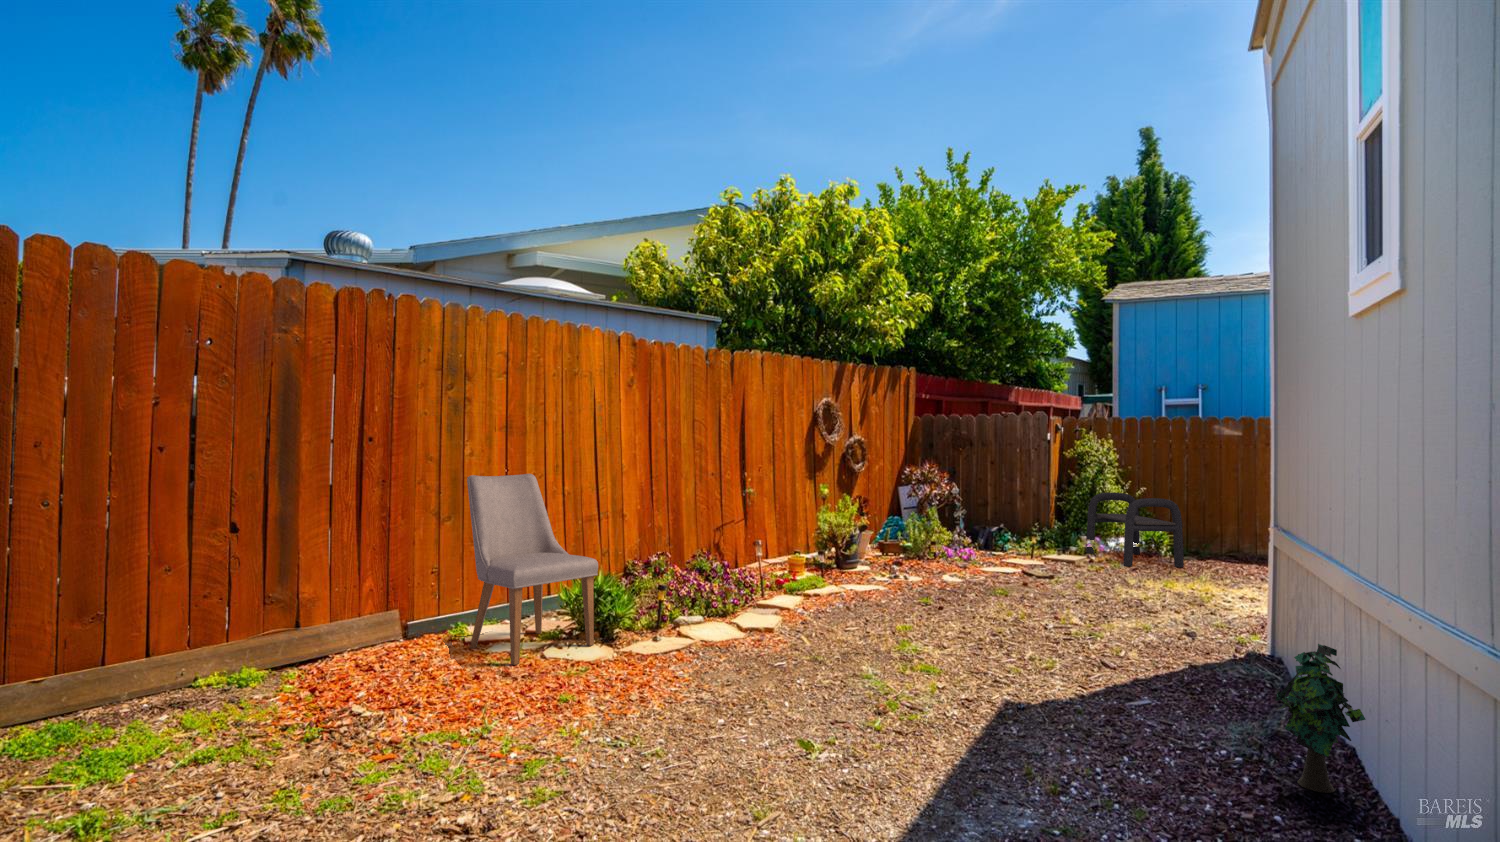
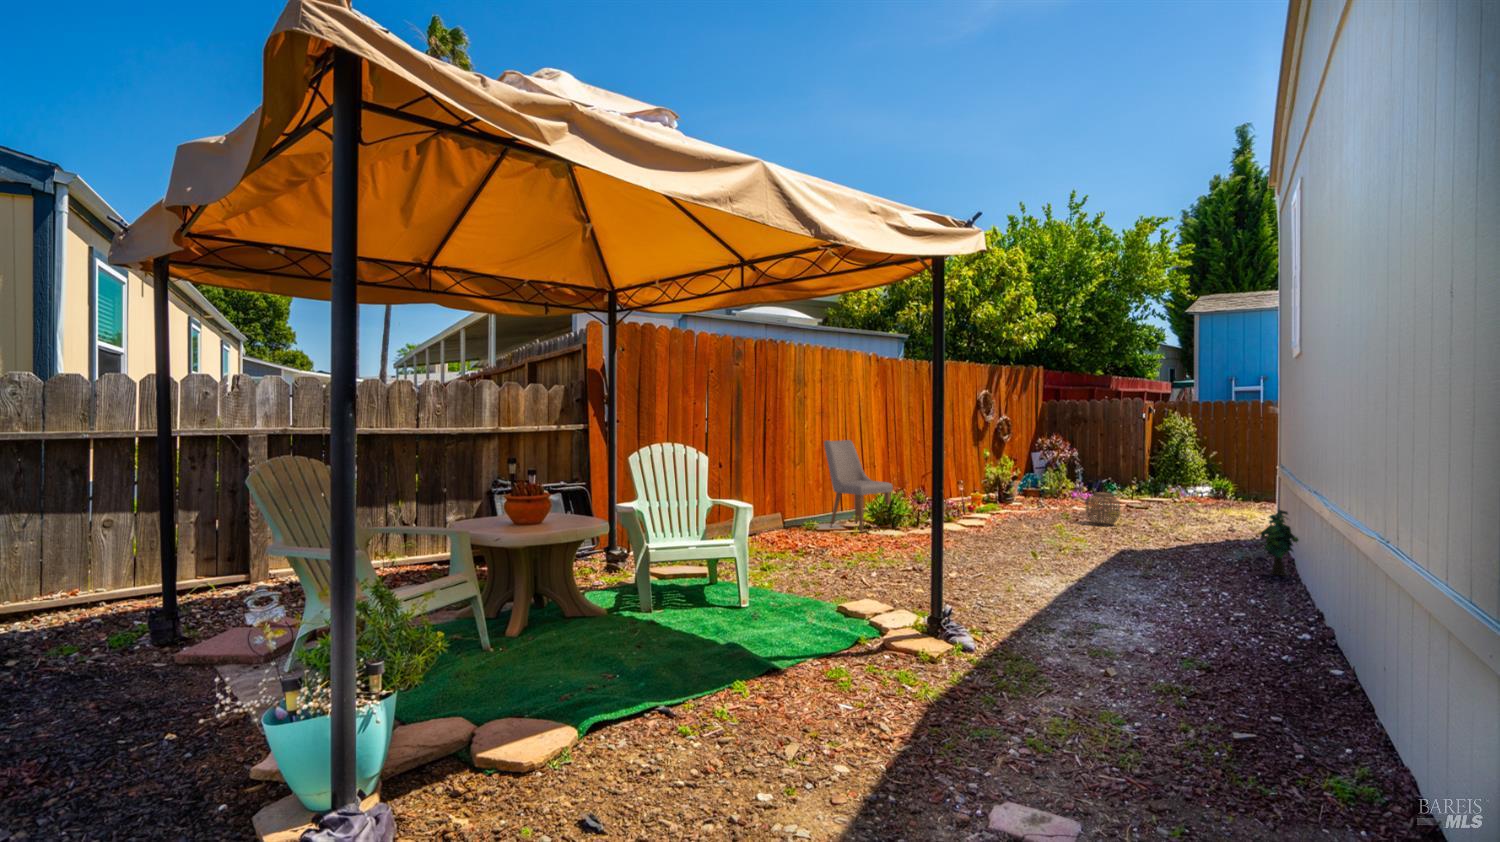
bench: present [1086,493,1184,567] -> none [1172,455,1243,504]
woven basket: none [954,565,1008,624] -> present [1086,492,1120,525]

